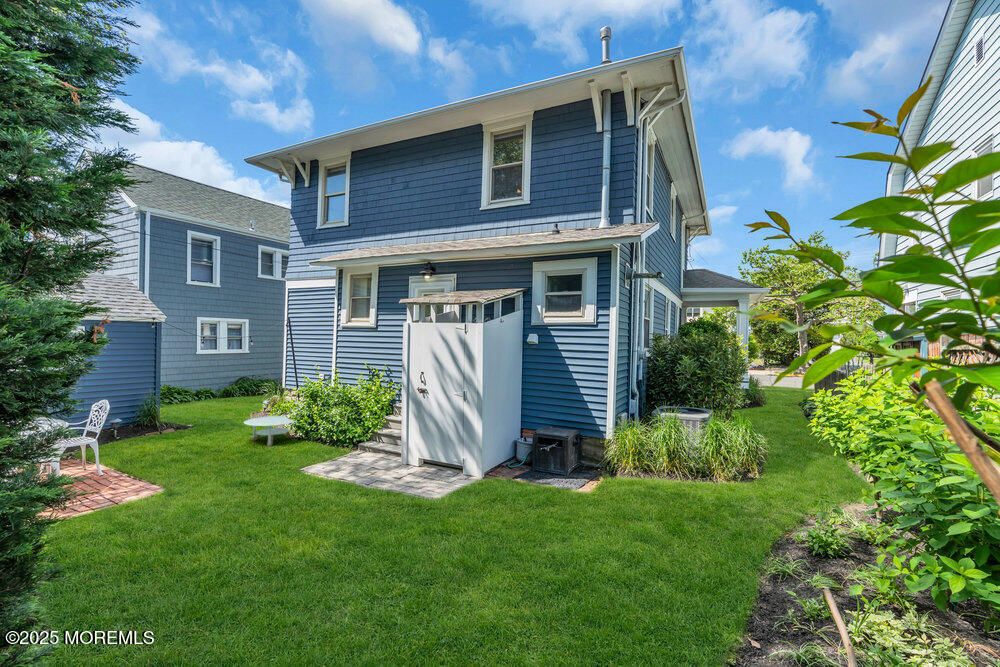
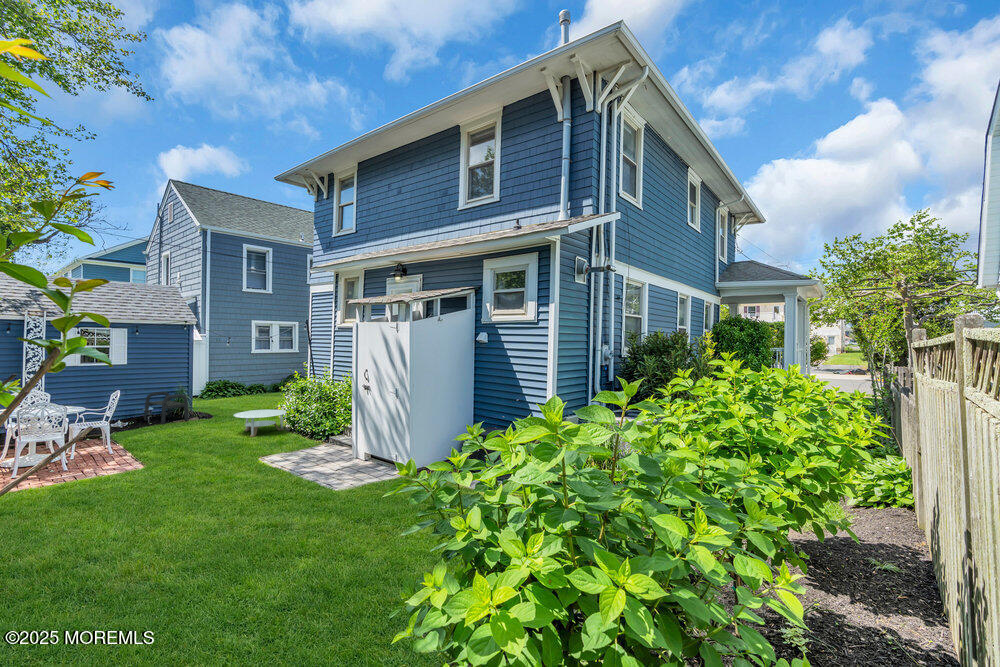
bench: none [108,400,166,437] -> present [144,392,188,424]

